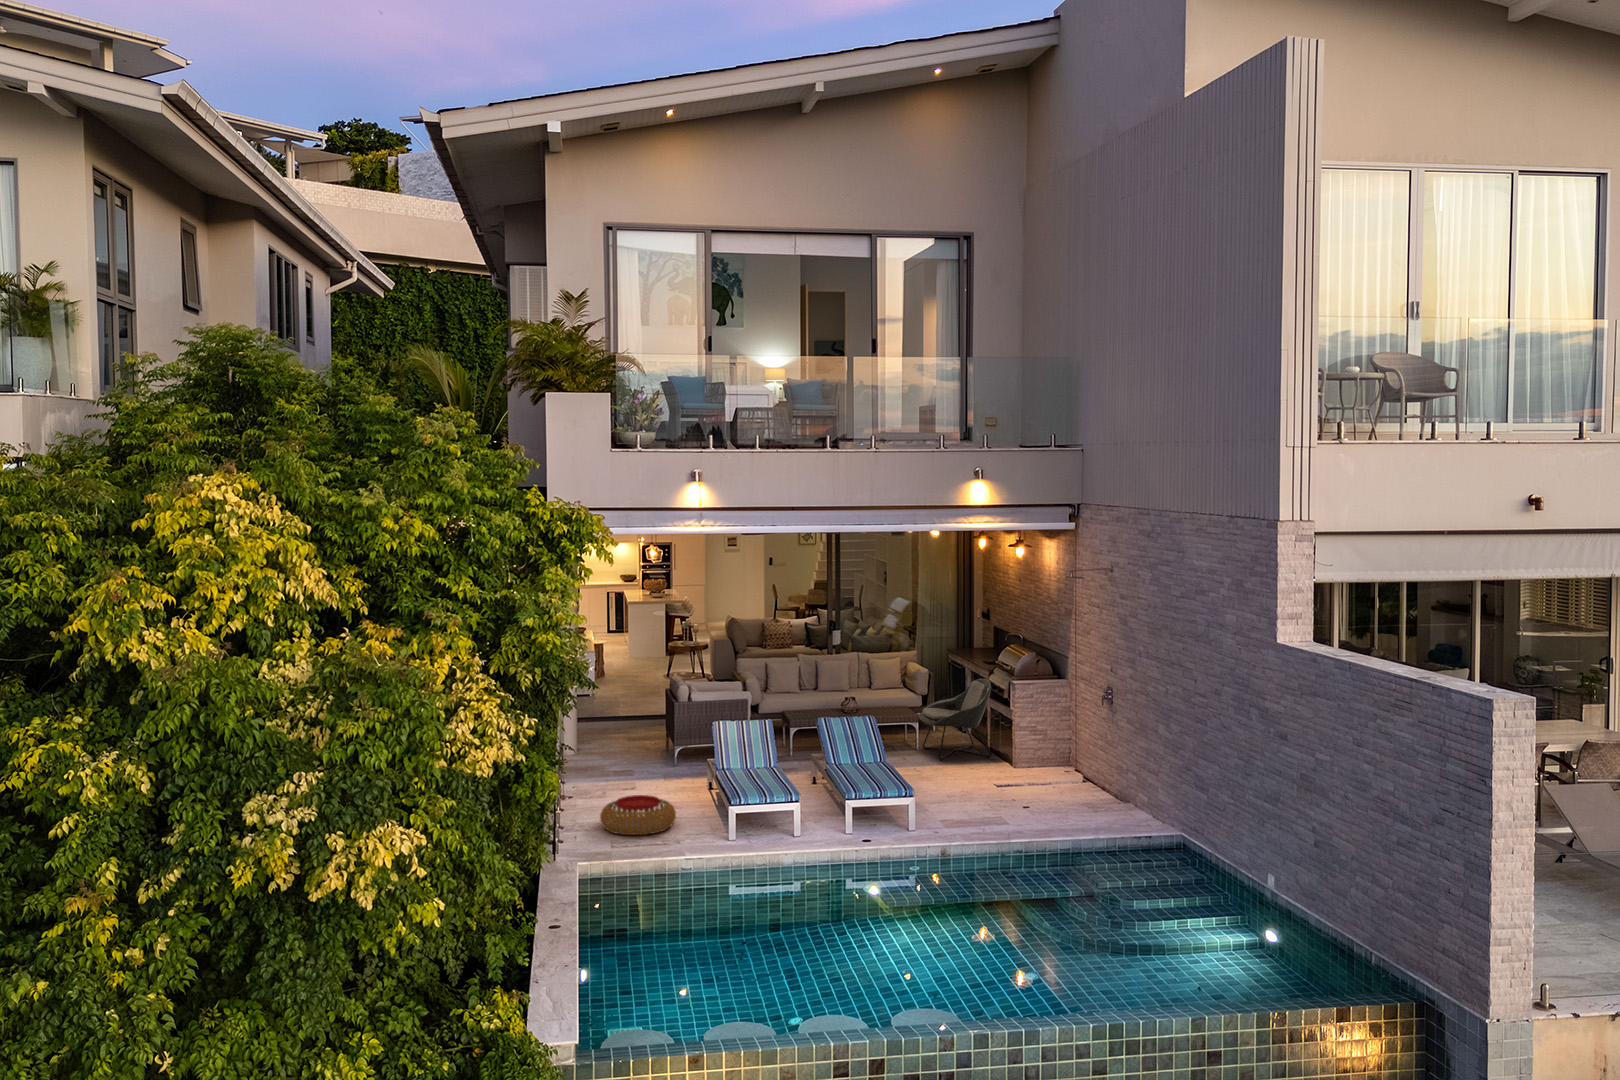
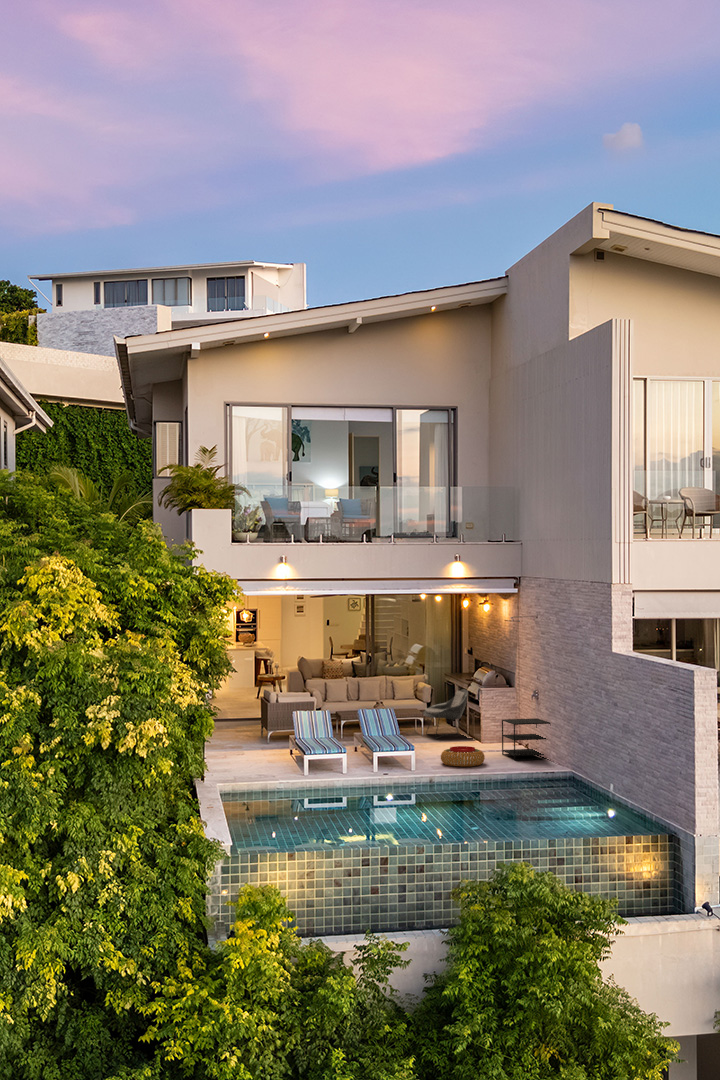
side table: none [1054,739,1140,815] -> present [502,718,551,760]
pouf: present [600,795,676,835] -> present [441,746,485,767]

